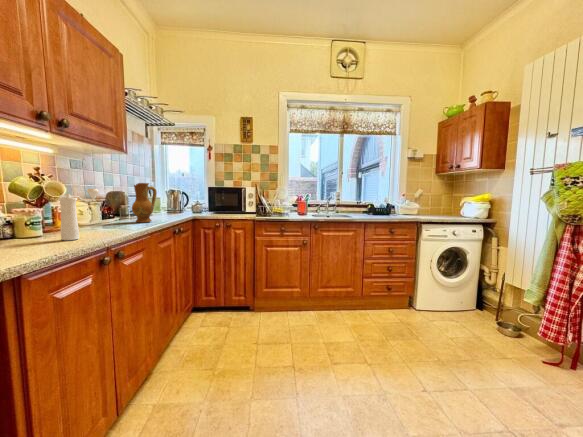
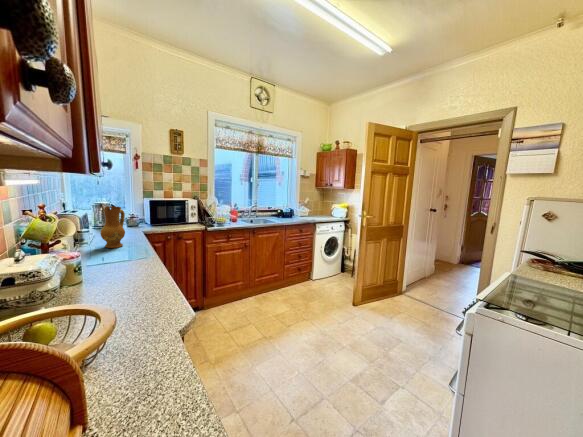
pepper mill: present [59,189,99,240] -> none [127,230,145,283]

